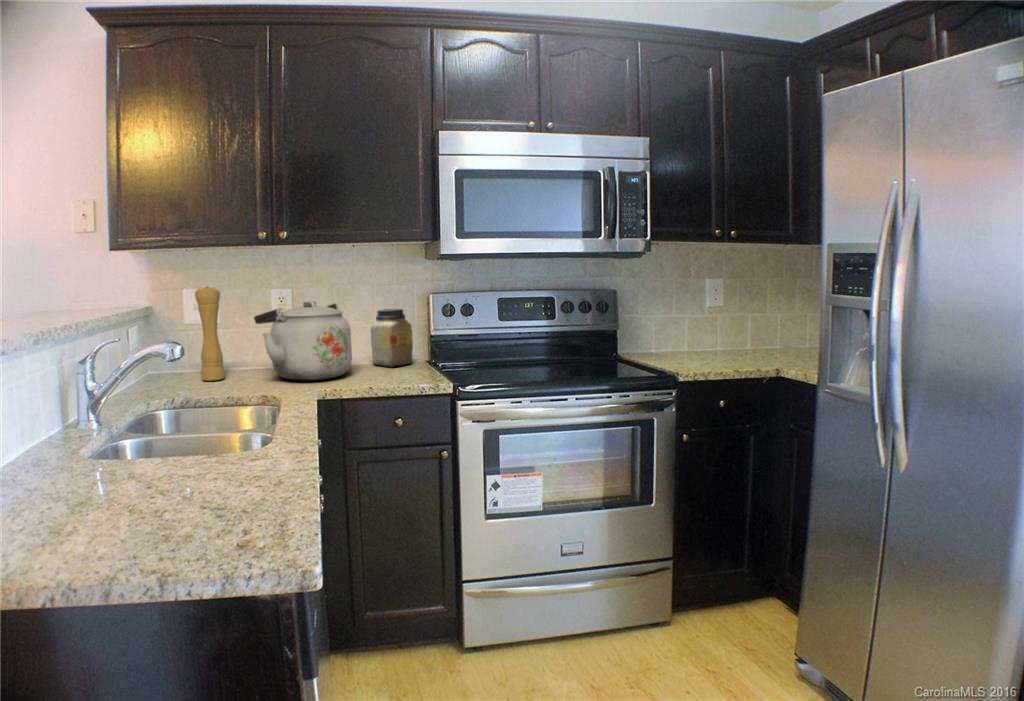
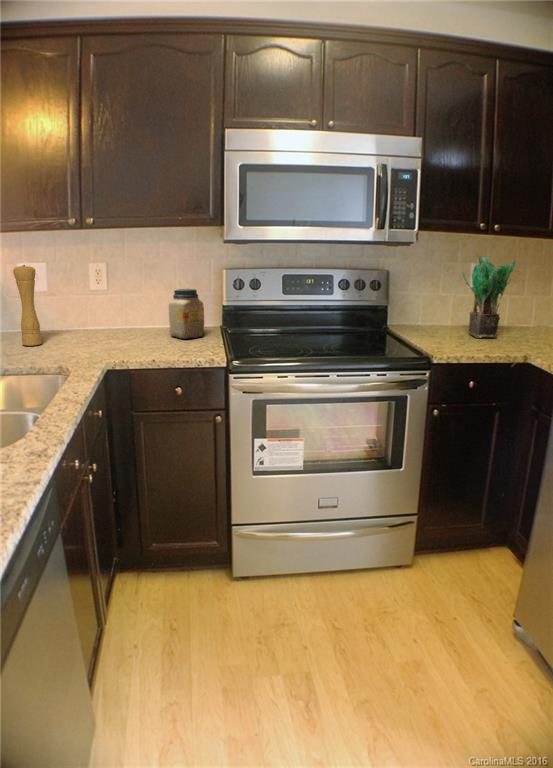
potted plant: none [700,261,756,353] -> present [463,255,515,338]
kettle: present [254,301,352,380] -> none [64,280,147,349]

